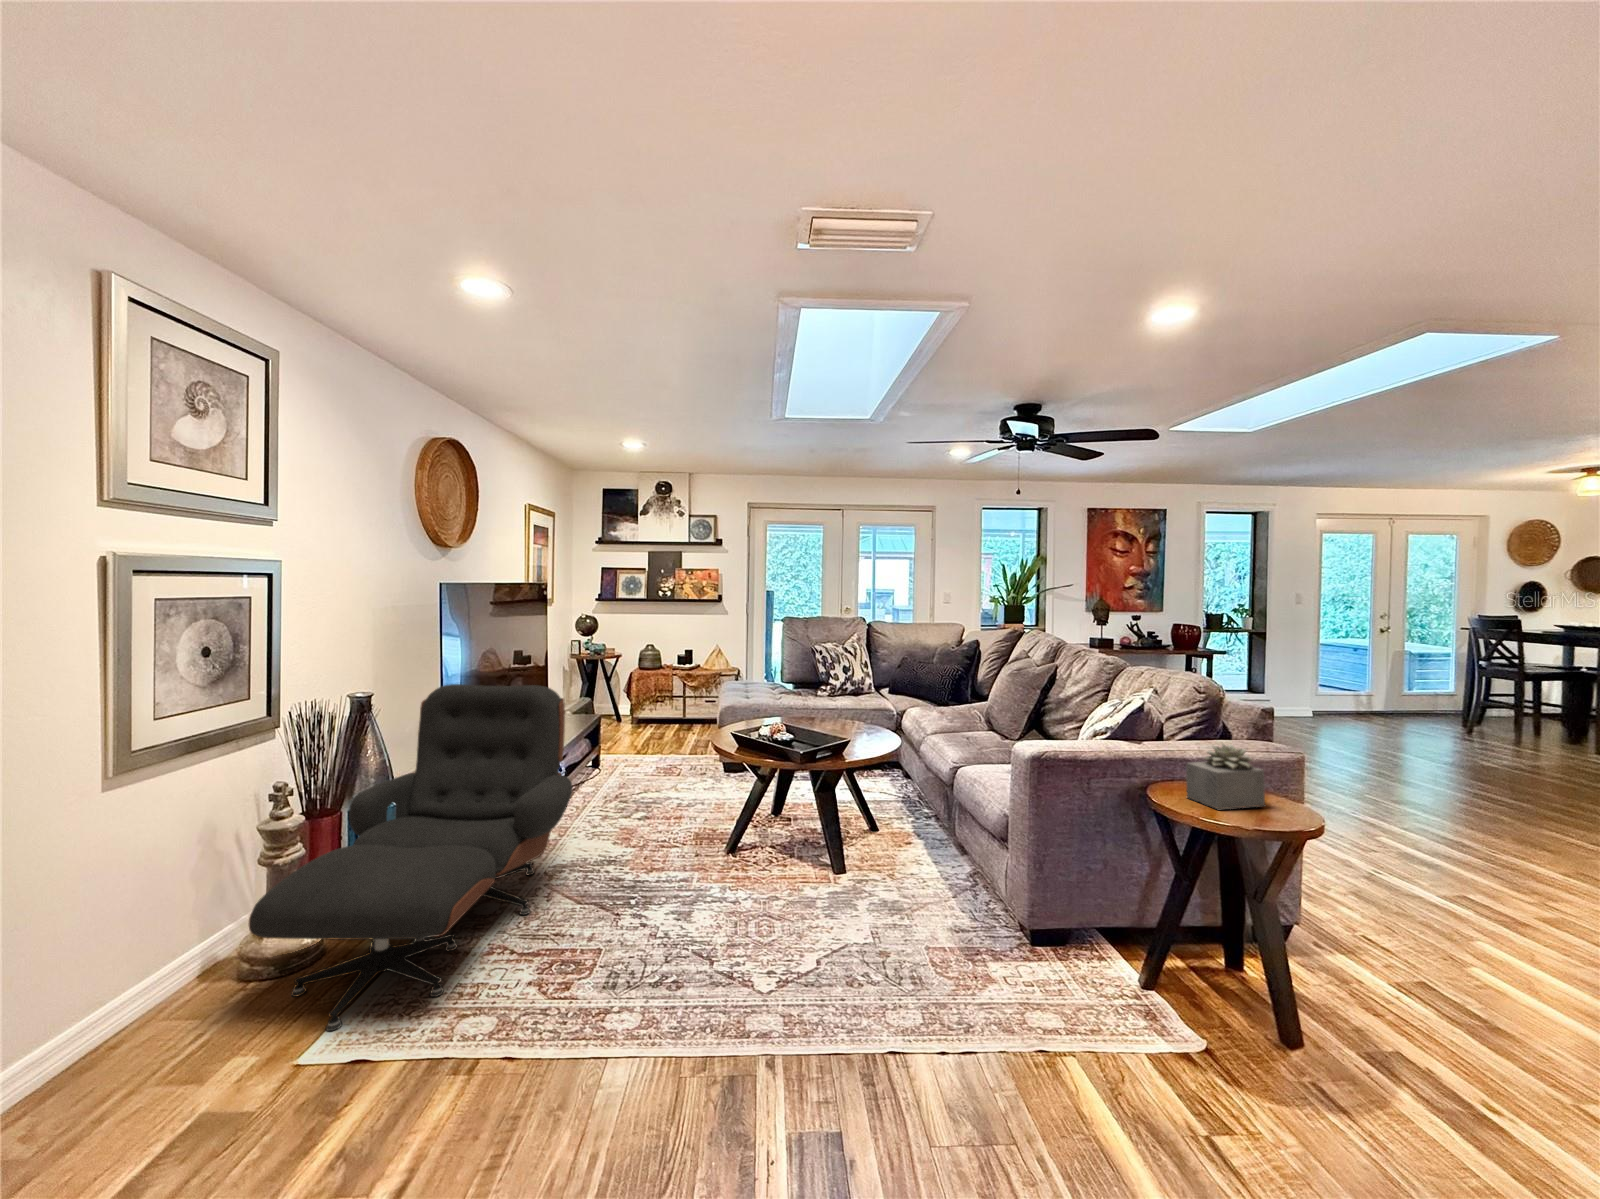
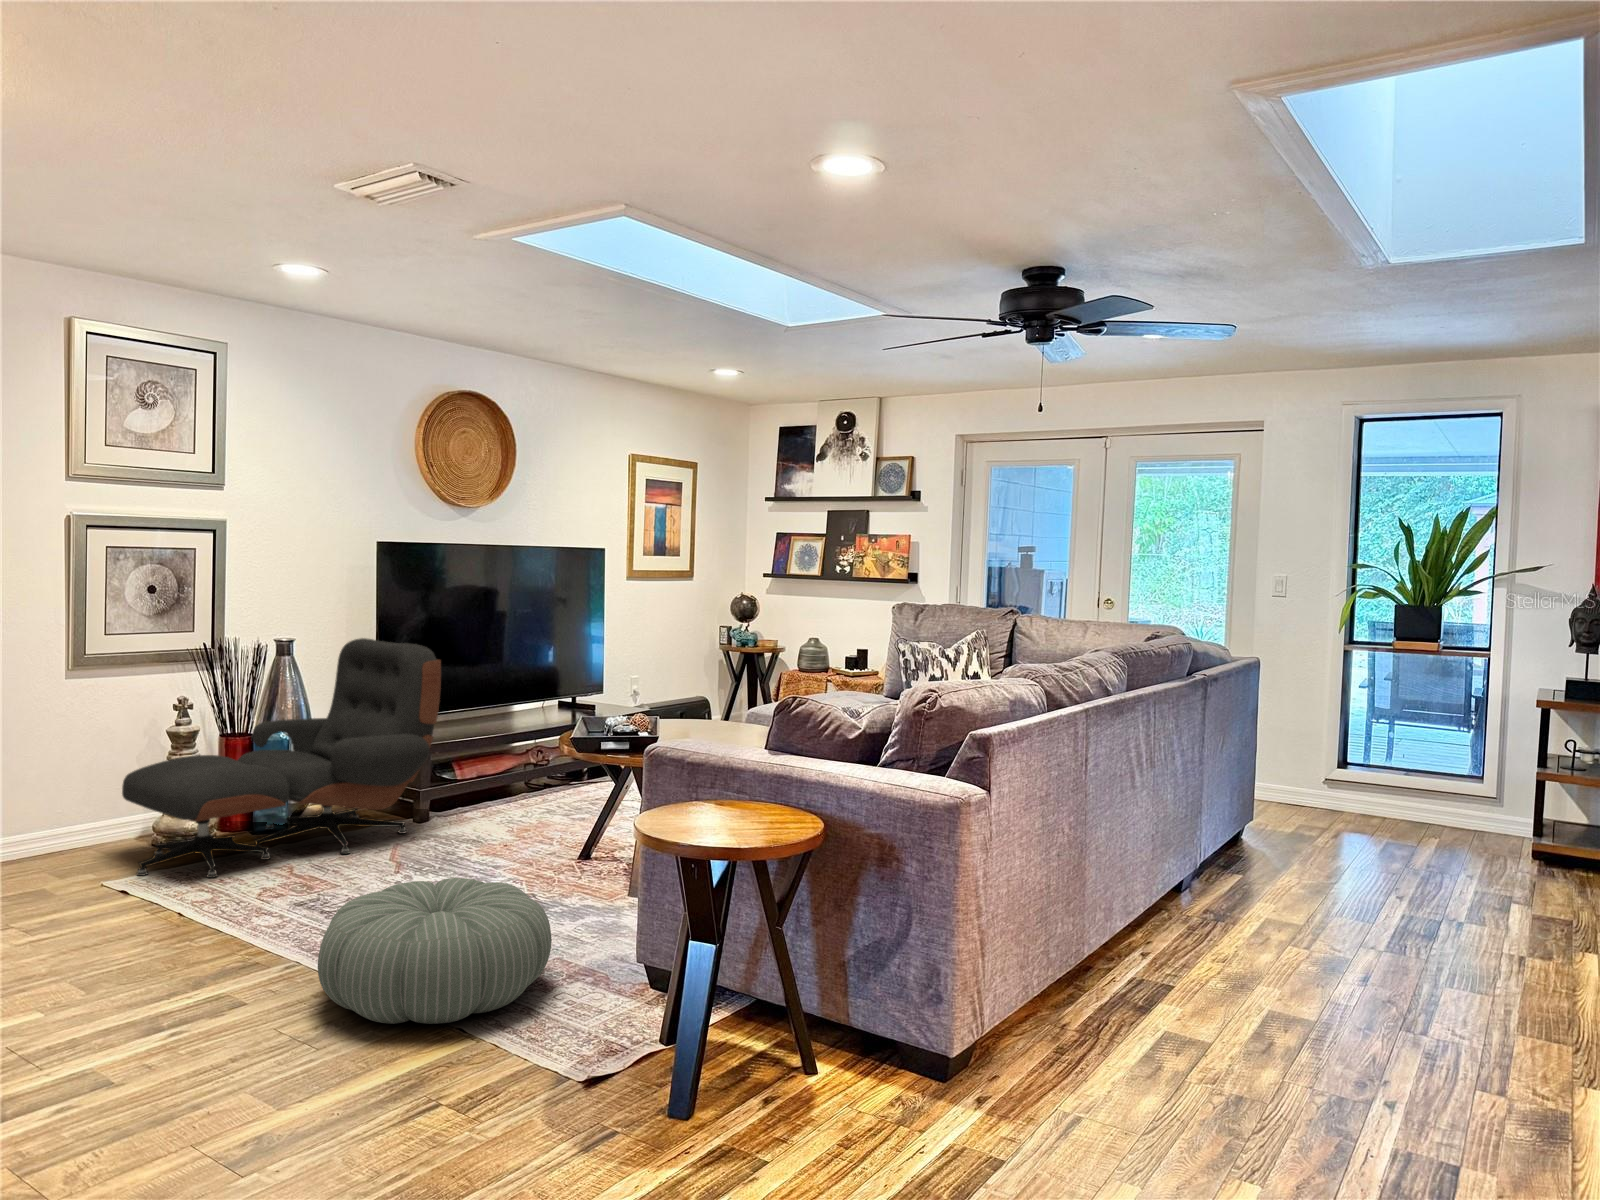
succulent plant: present [1186,744,1265,809] -> none [689,742,778,828]
pouf: none [828,898,1047,1080] -> present [318,878,552,1024]

